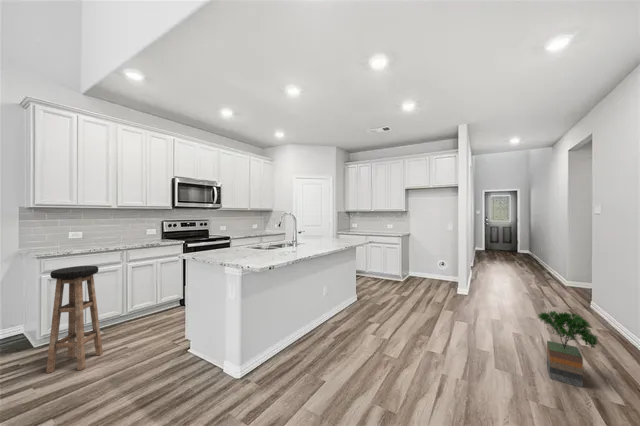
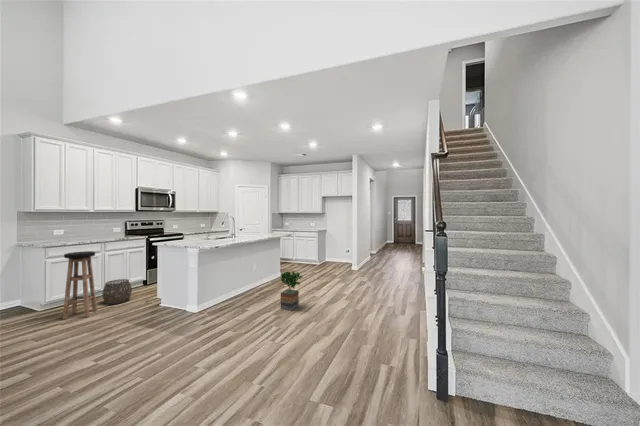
woven basket: none [116,303,157,342] -> present [103,279,132,304]
potted tree: present [538,311,597,387] -> present [281,272,303,310]

